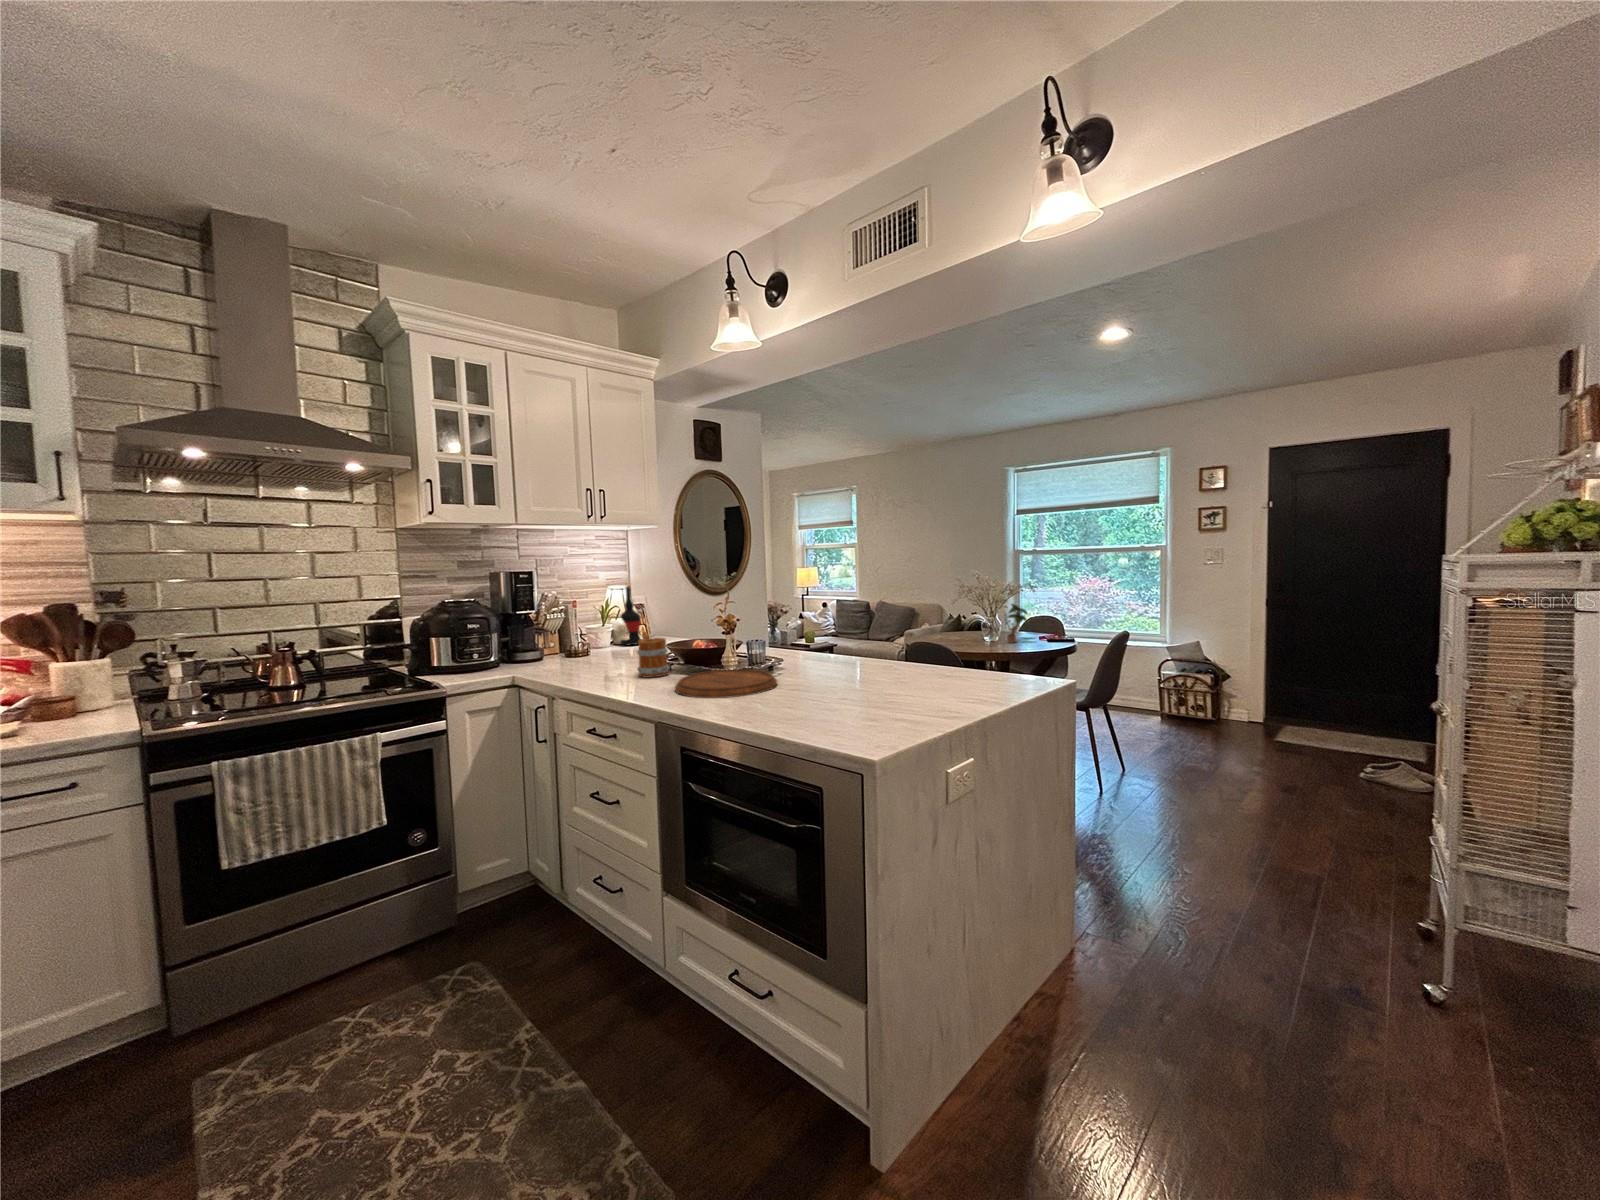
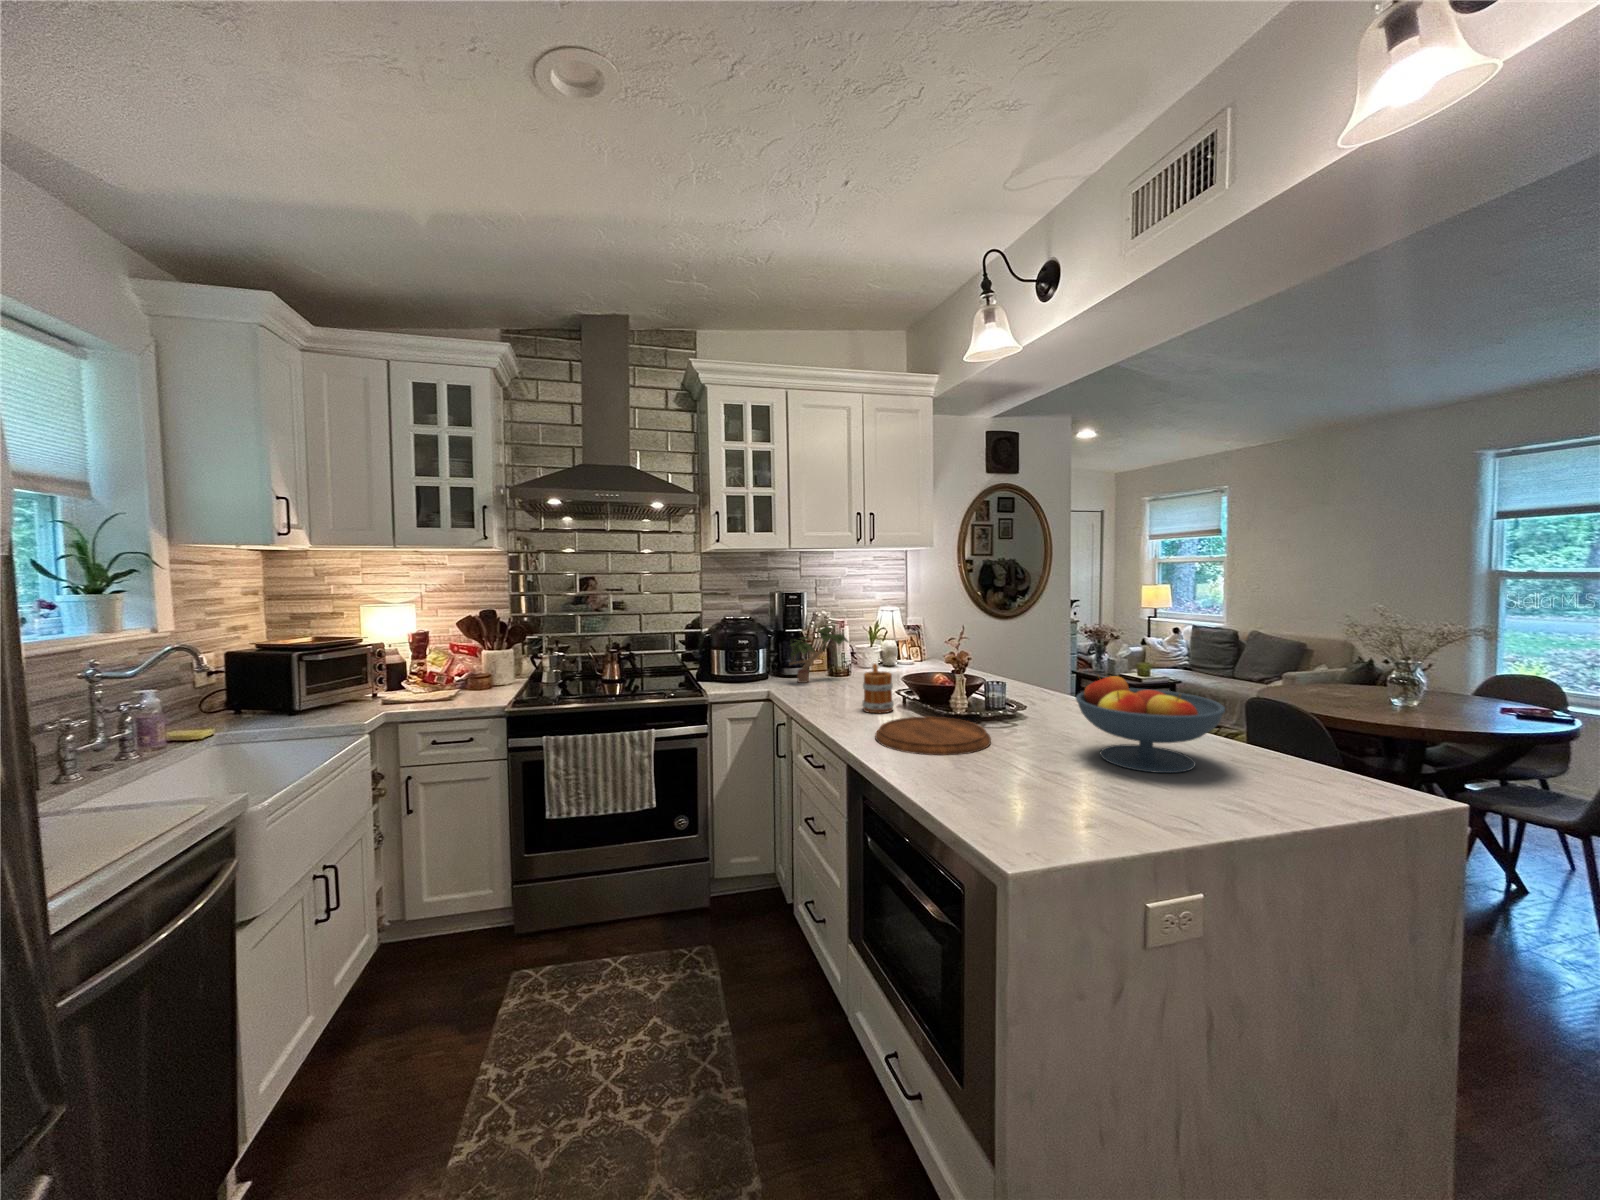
wine bottle: present [621,586,641,645] -> none [885,609,907,669]
potted plant: present [1005,604,1027,643] -> present [789,626,848,683]
fruit bowl: none [841,615,942,683] -> present [1076,676,1225,773]

